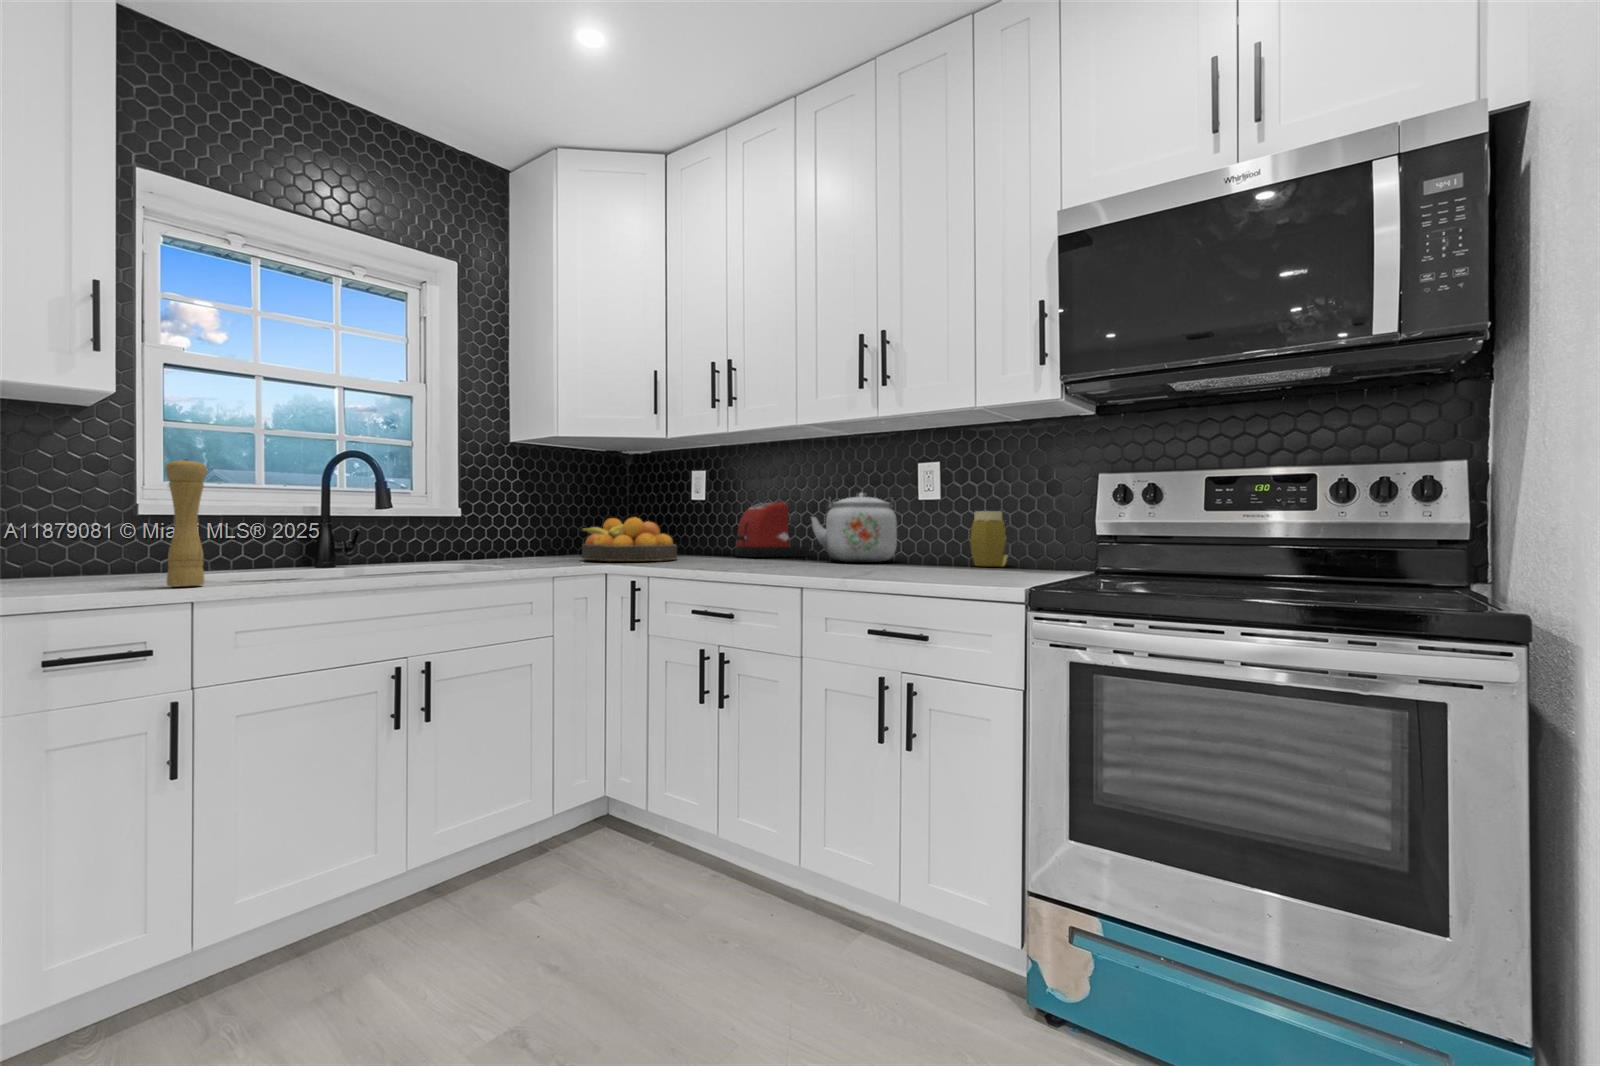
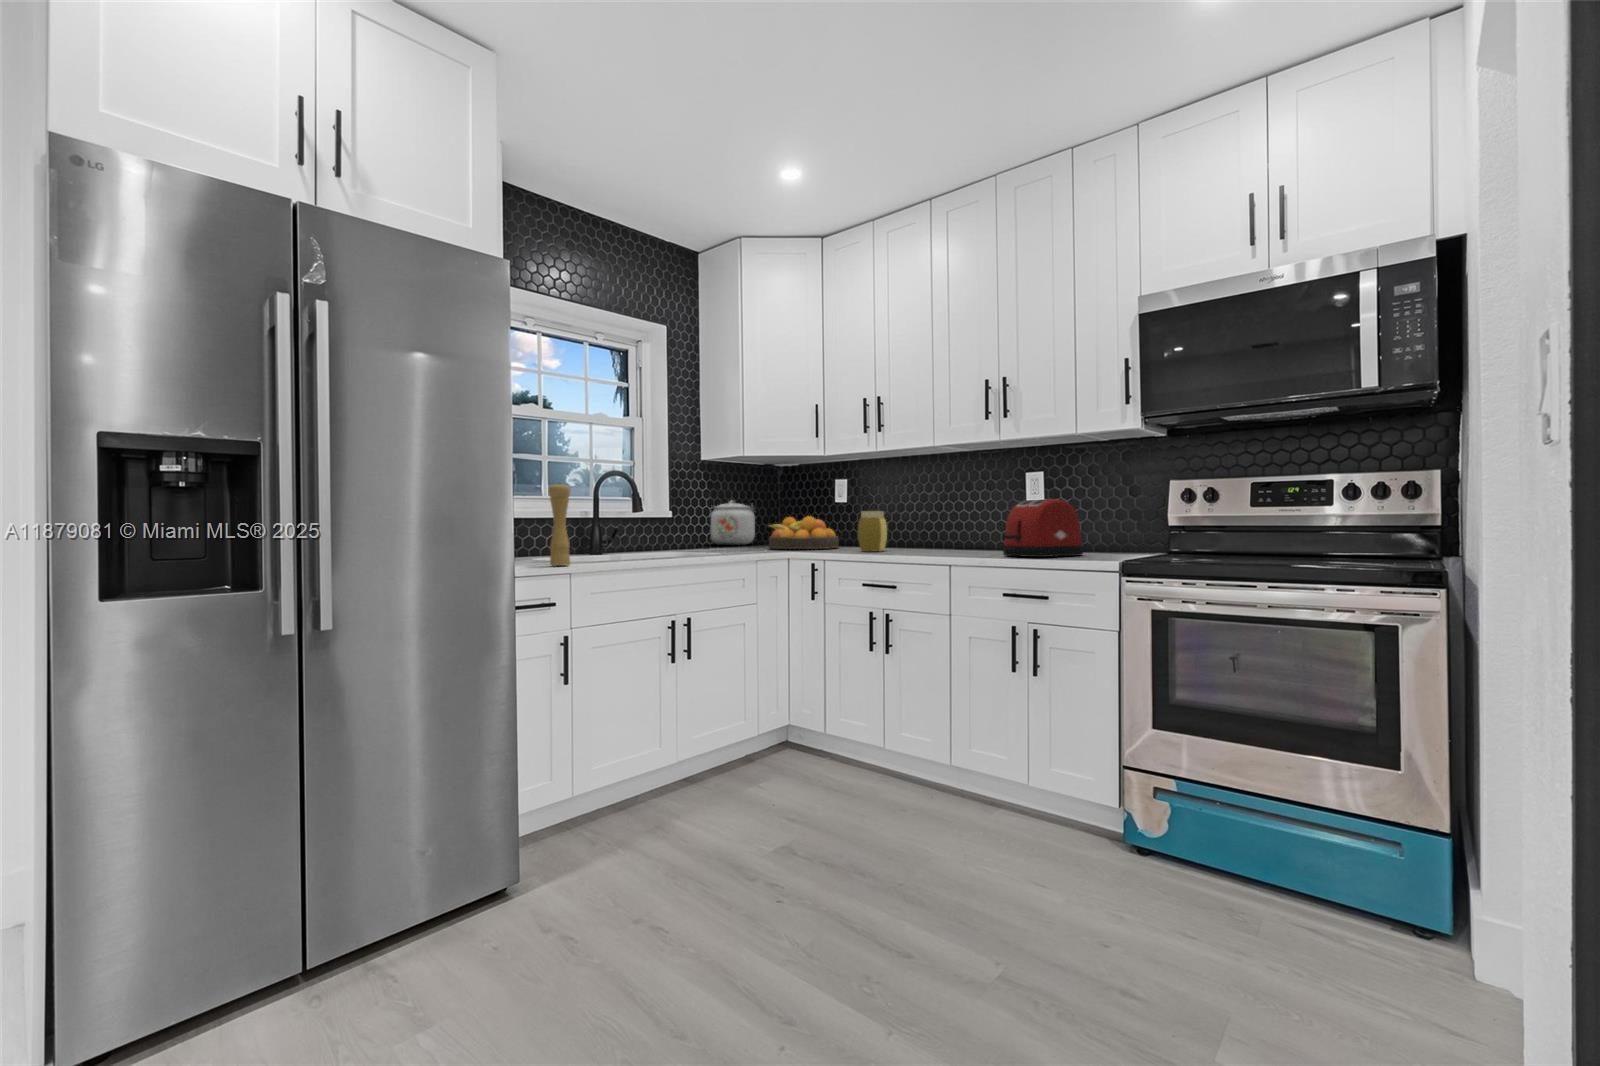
kettle: present [811,493,897,562] -> present [709,501,756,545]
toaster: present [733,502,810,557] -> present [1003,499,1083,557]
jar: present [970,511,1008,566] -> present [858,511,887,551]

